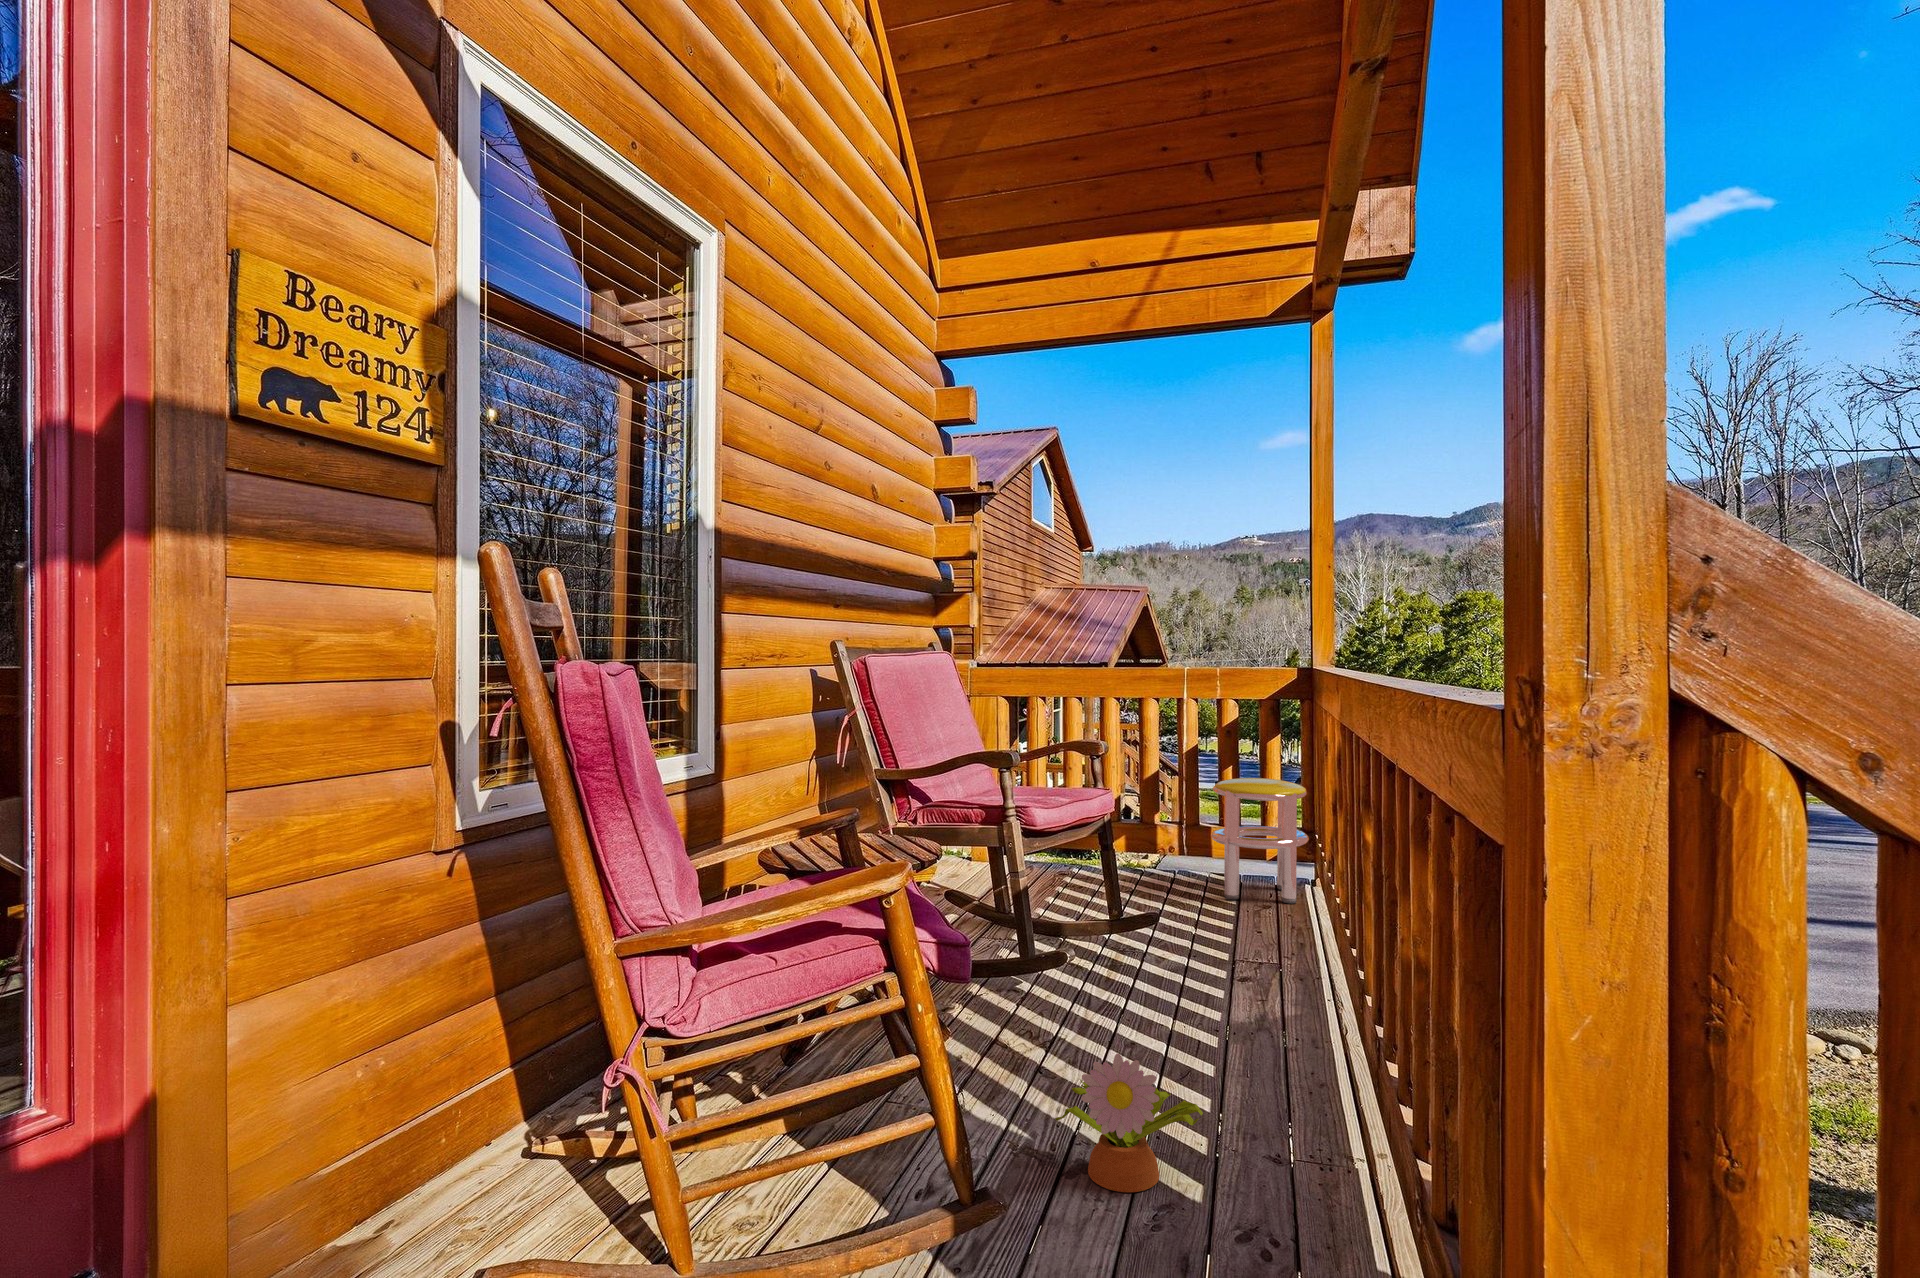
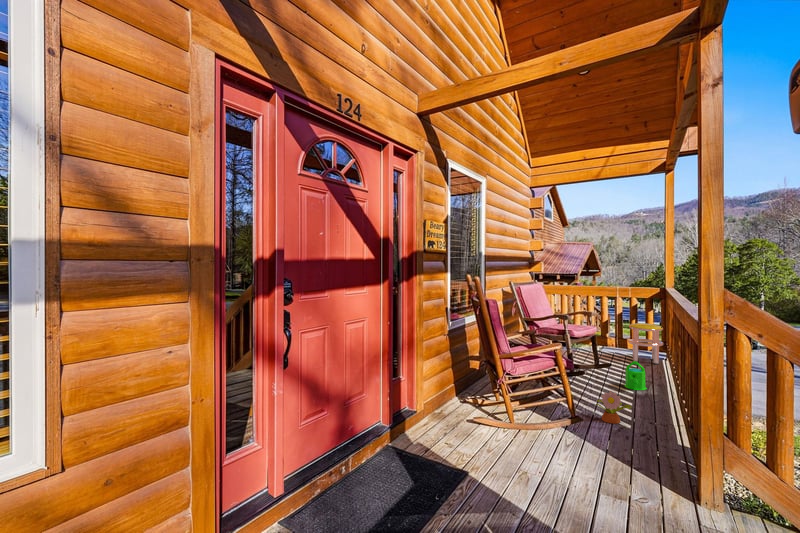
watering can: none [1190,905,1263,1007] -> present [624,361,647,390]

